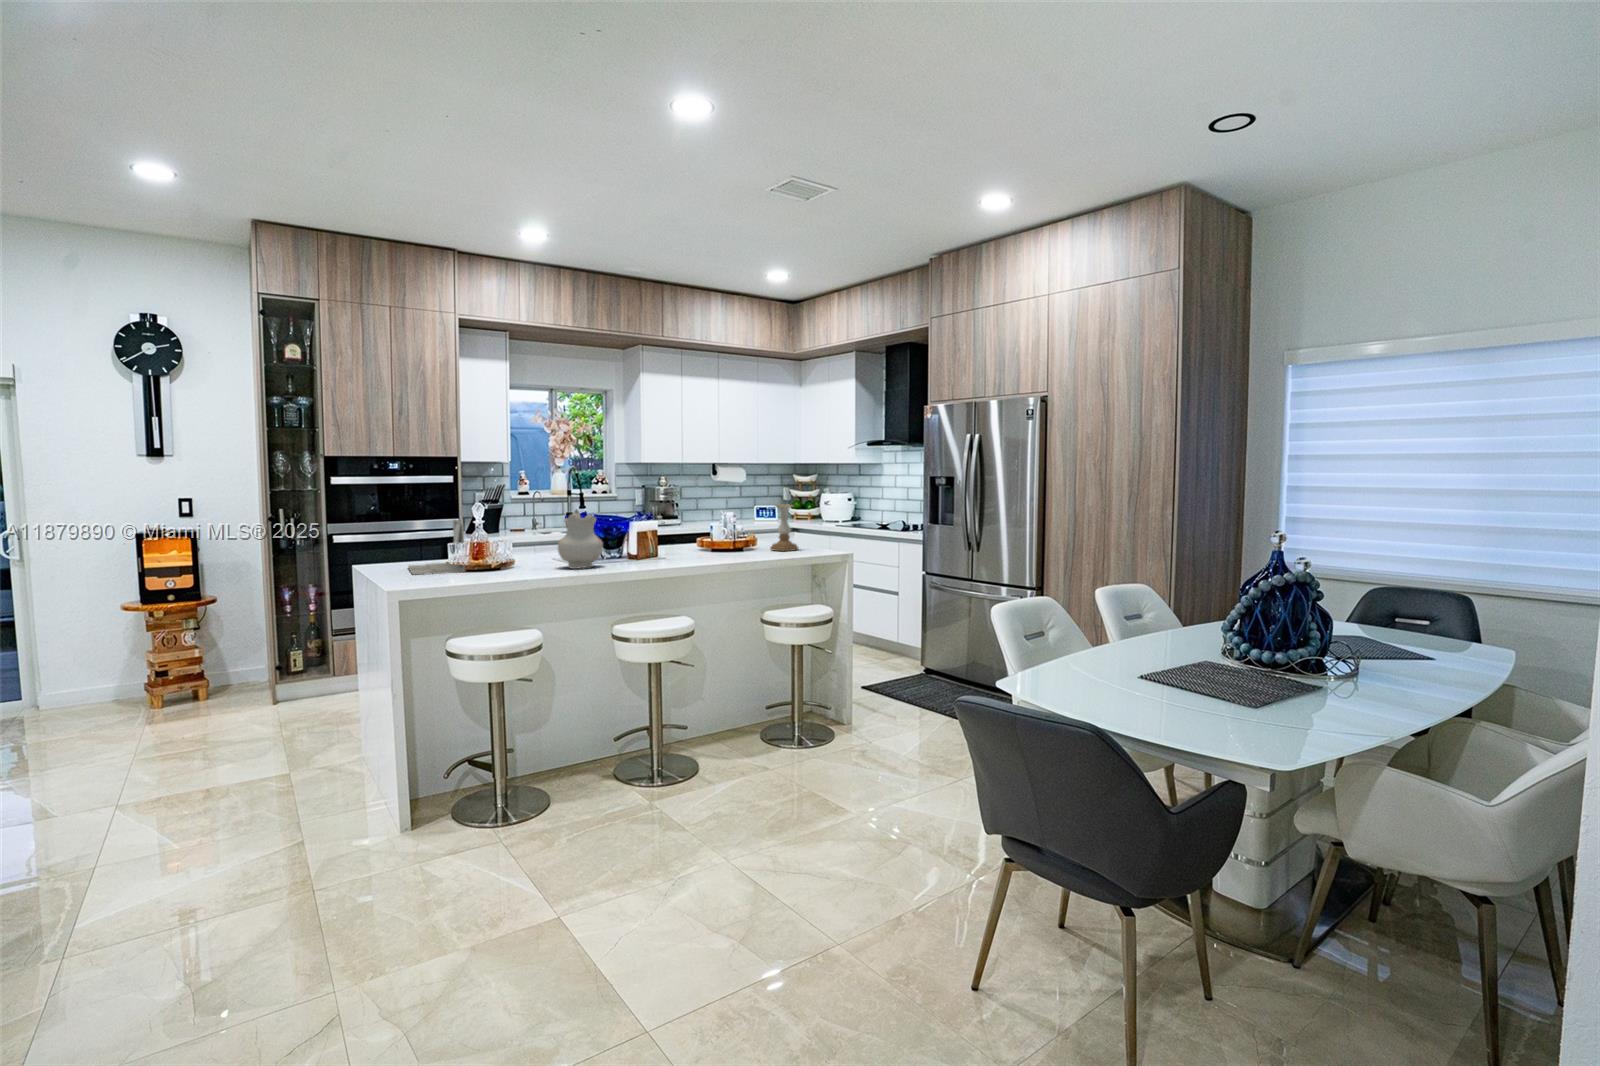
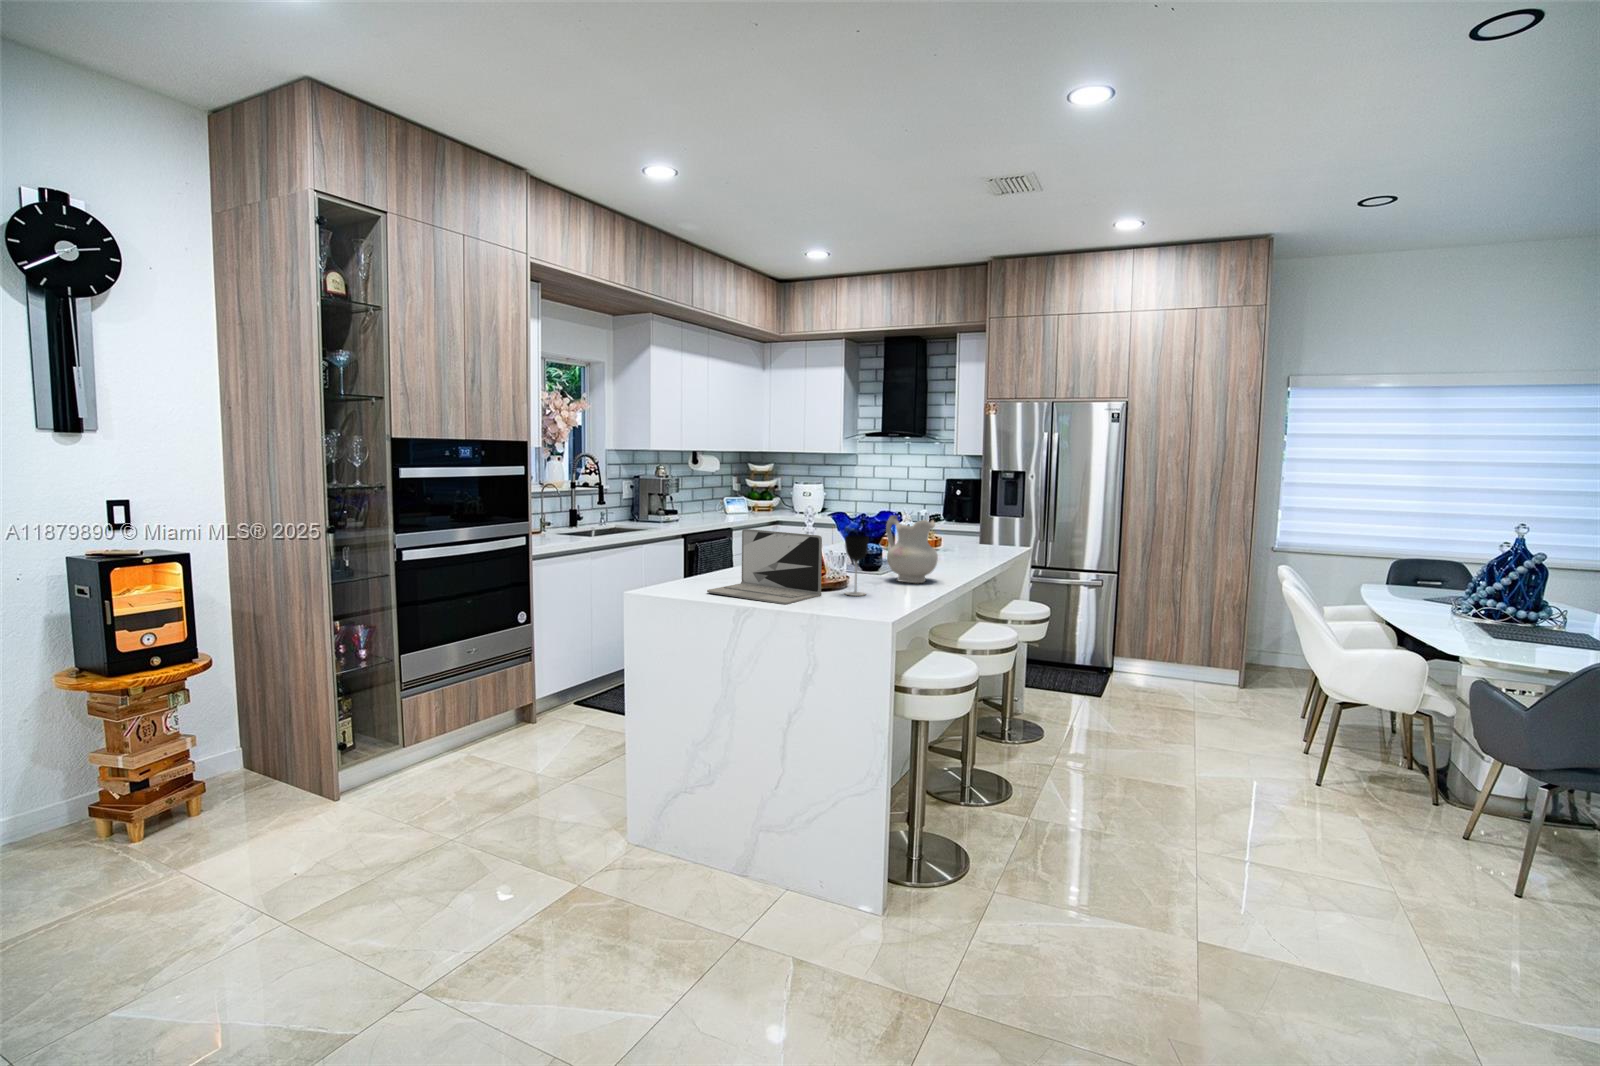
candle holder: present [770,505,798,551] -> none [959,502,983,550]
wine glass: none [479,524,500,573] -> present [845,535,869,596]

